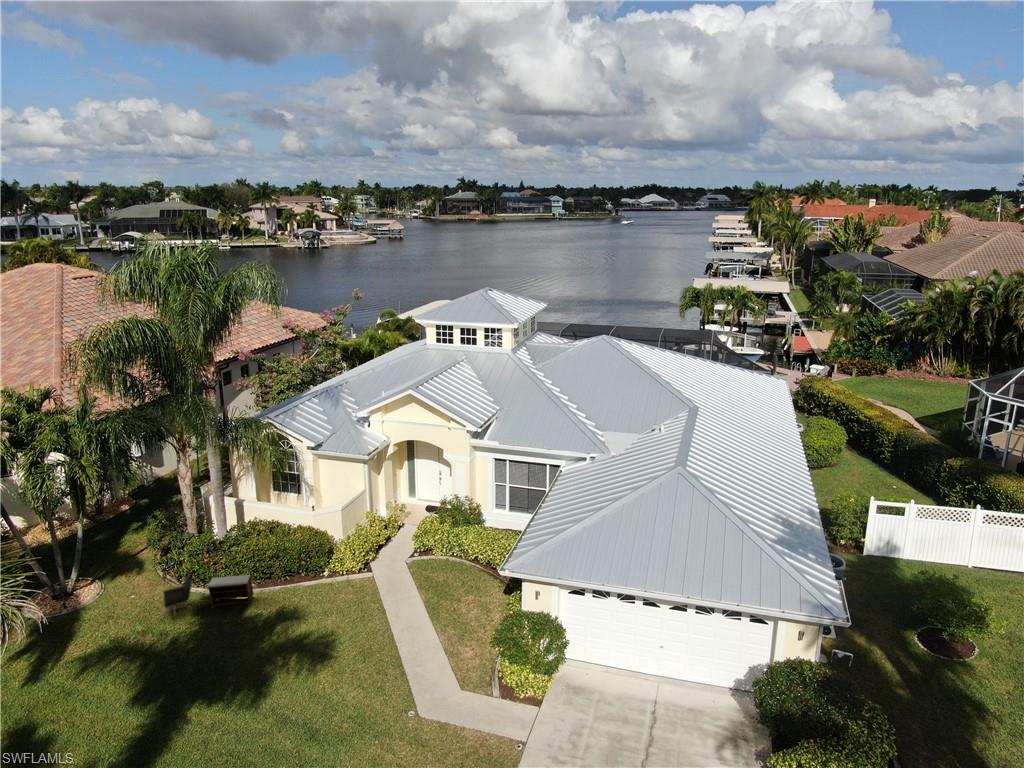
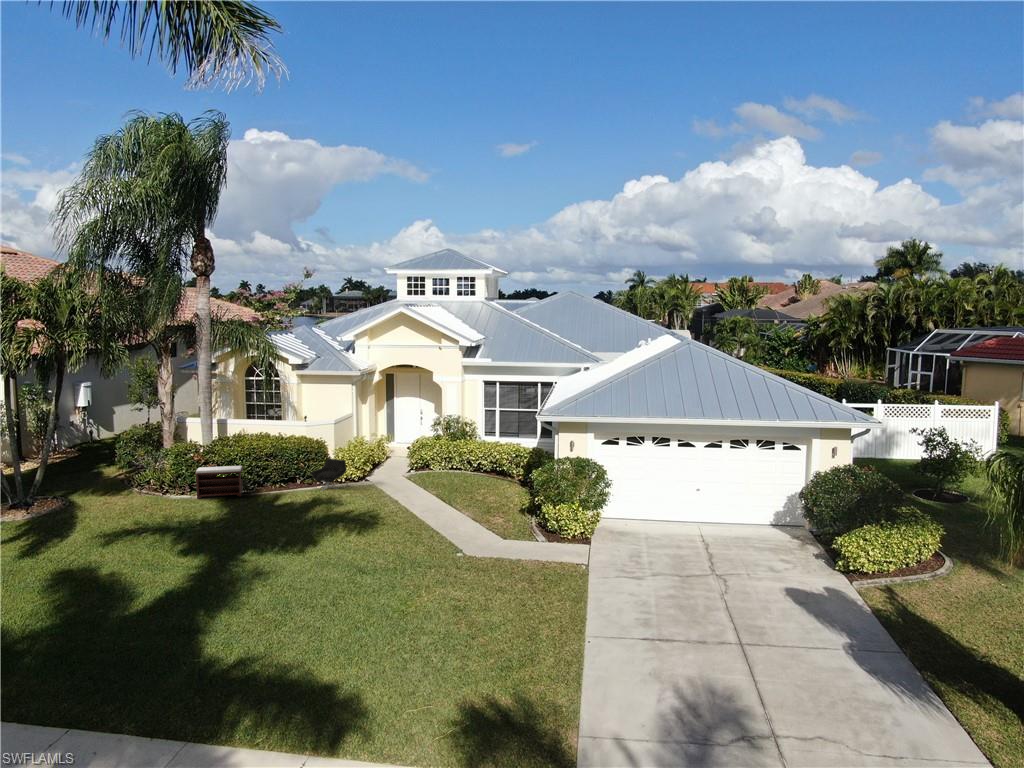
lounge chair: present [164,579,191,615] -> present [311,459,347,489]

